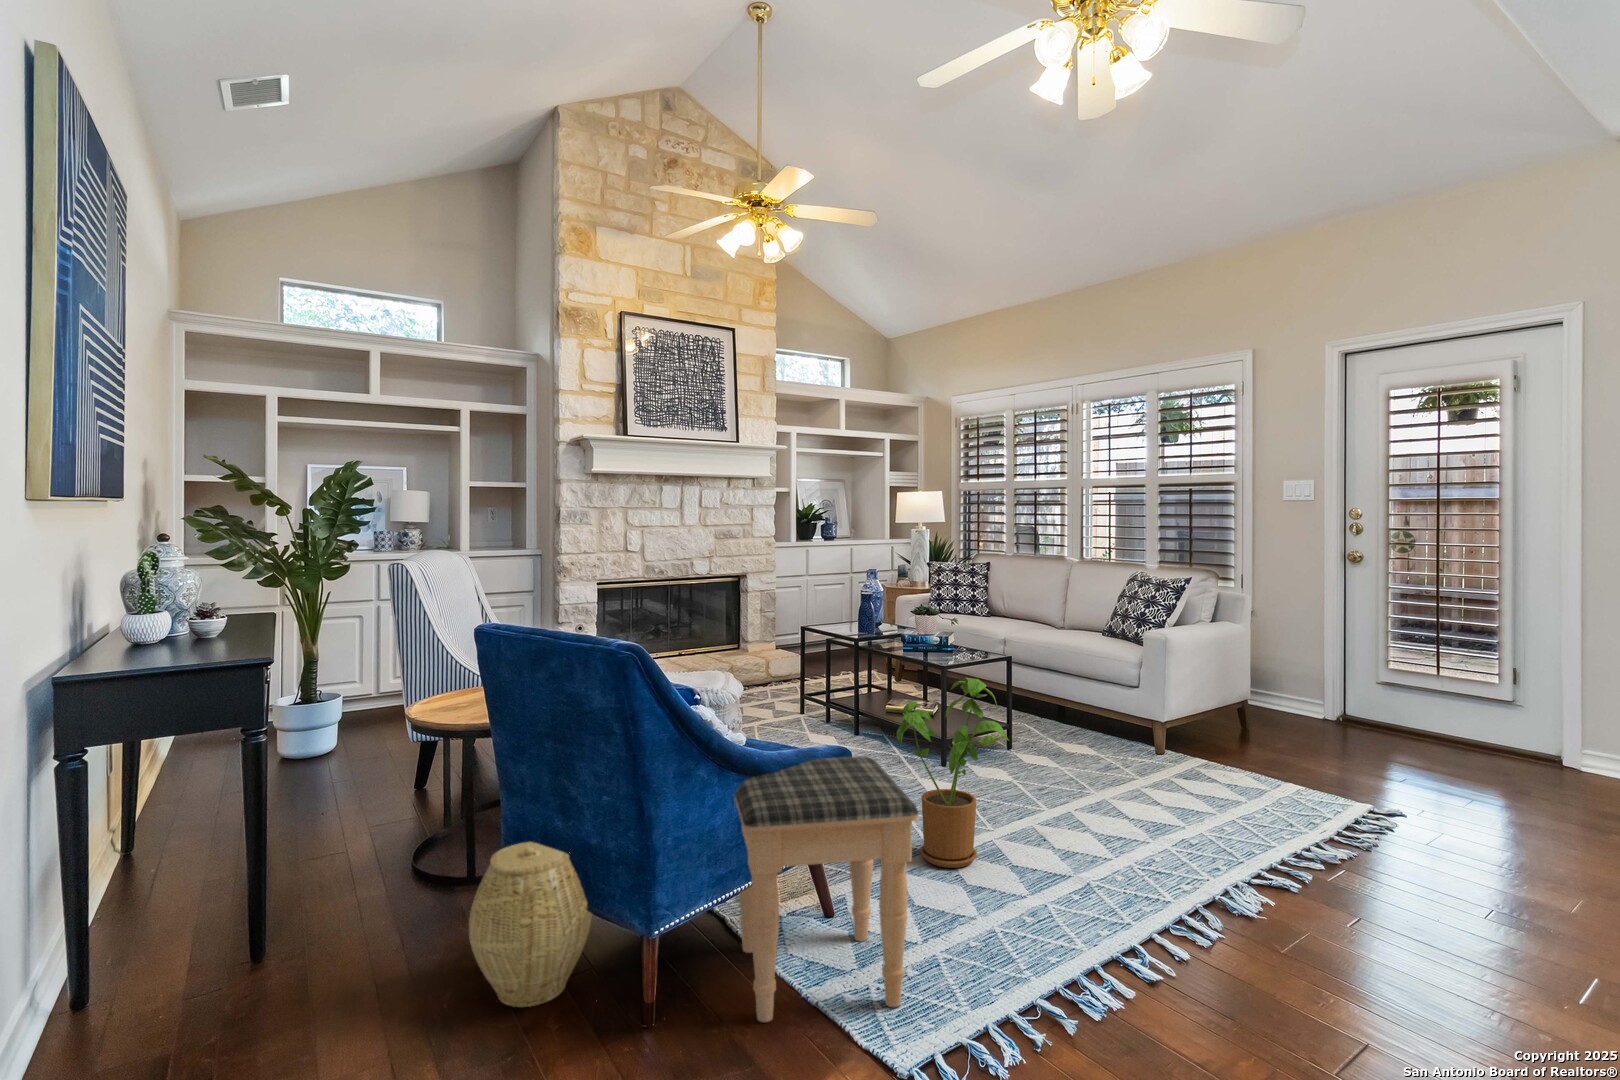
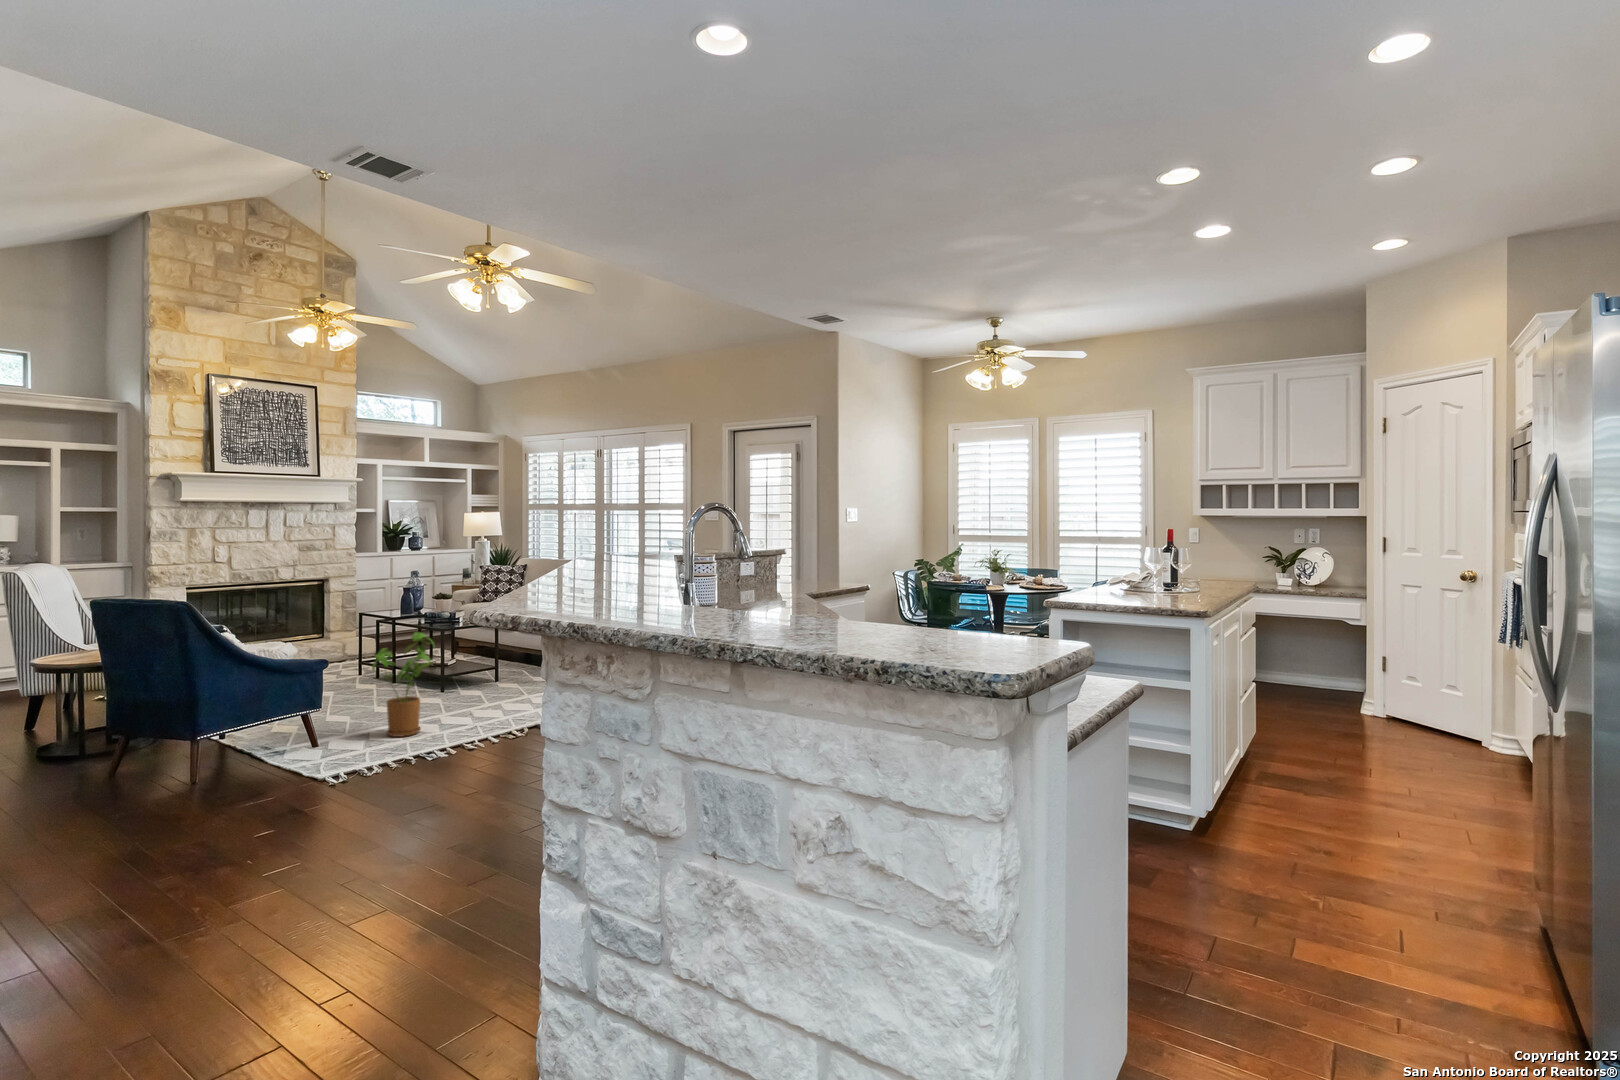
footstool: present [735,756,919,1022] -> none [238,670,338,792]
woven basket: present [469,842,592,1007] -> none [74,721,153,802]

